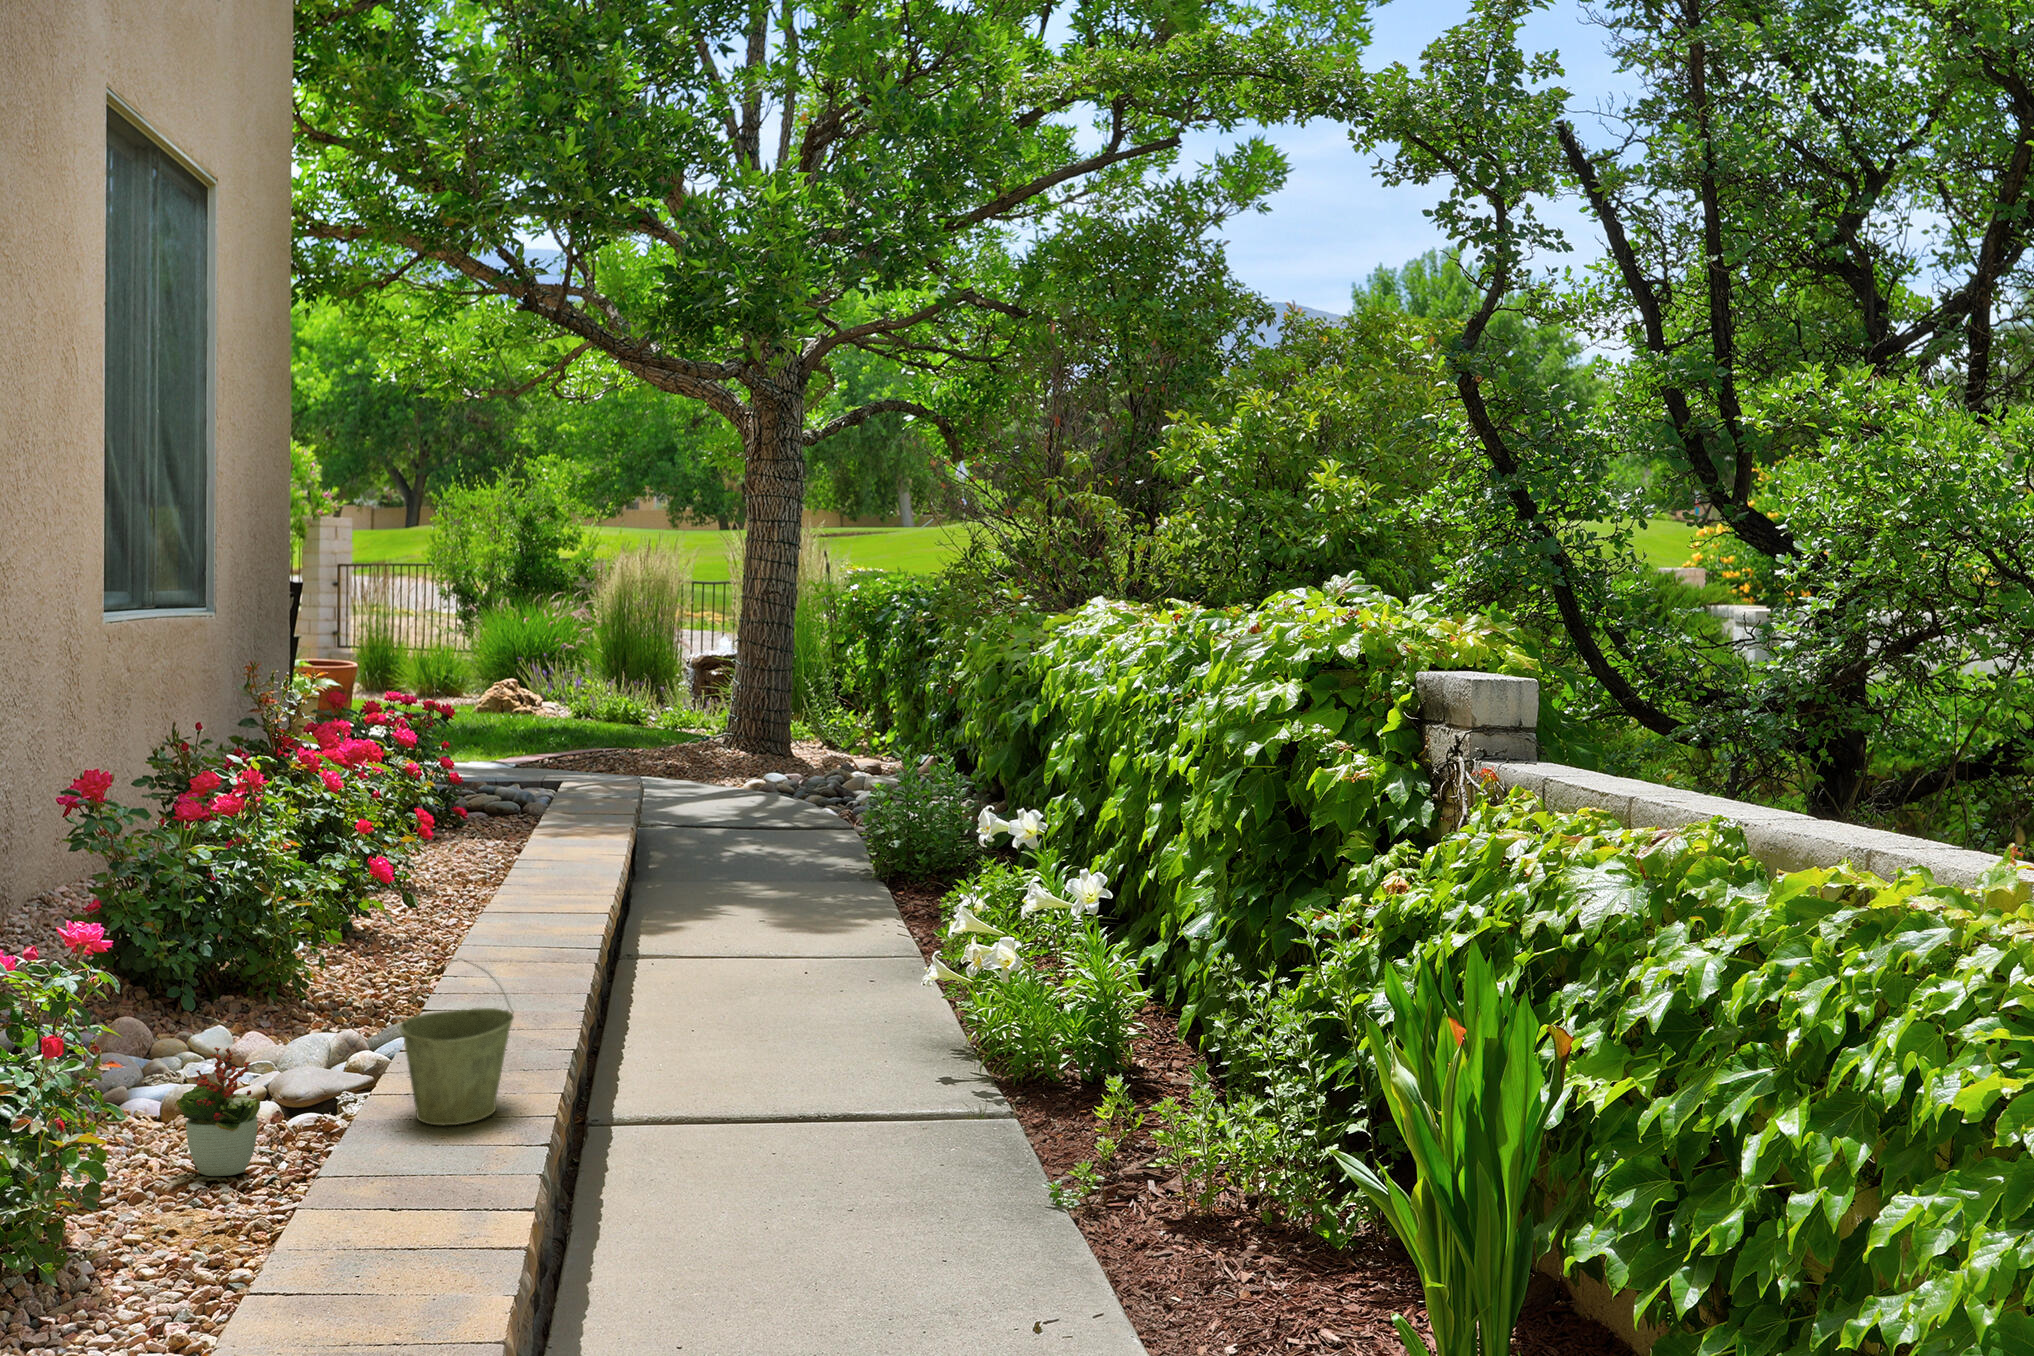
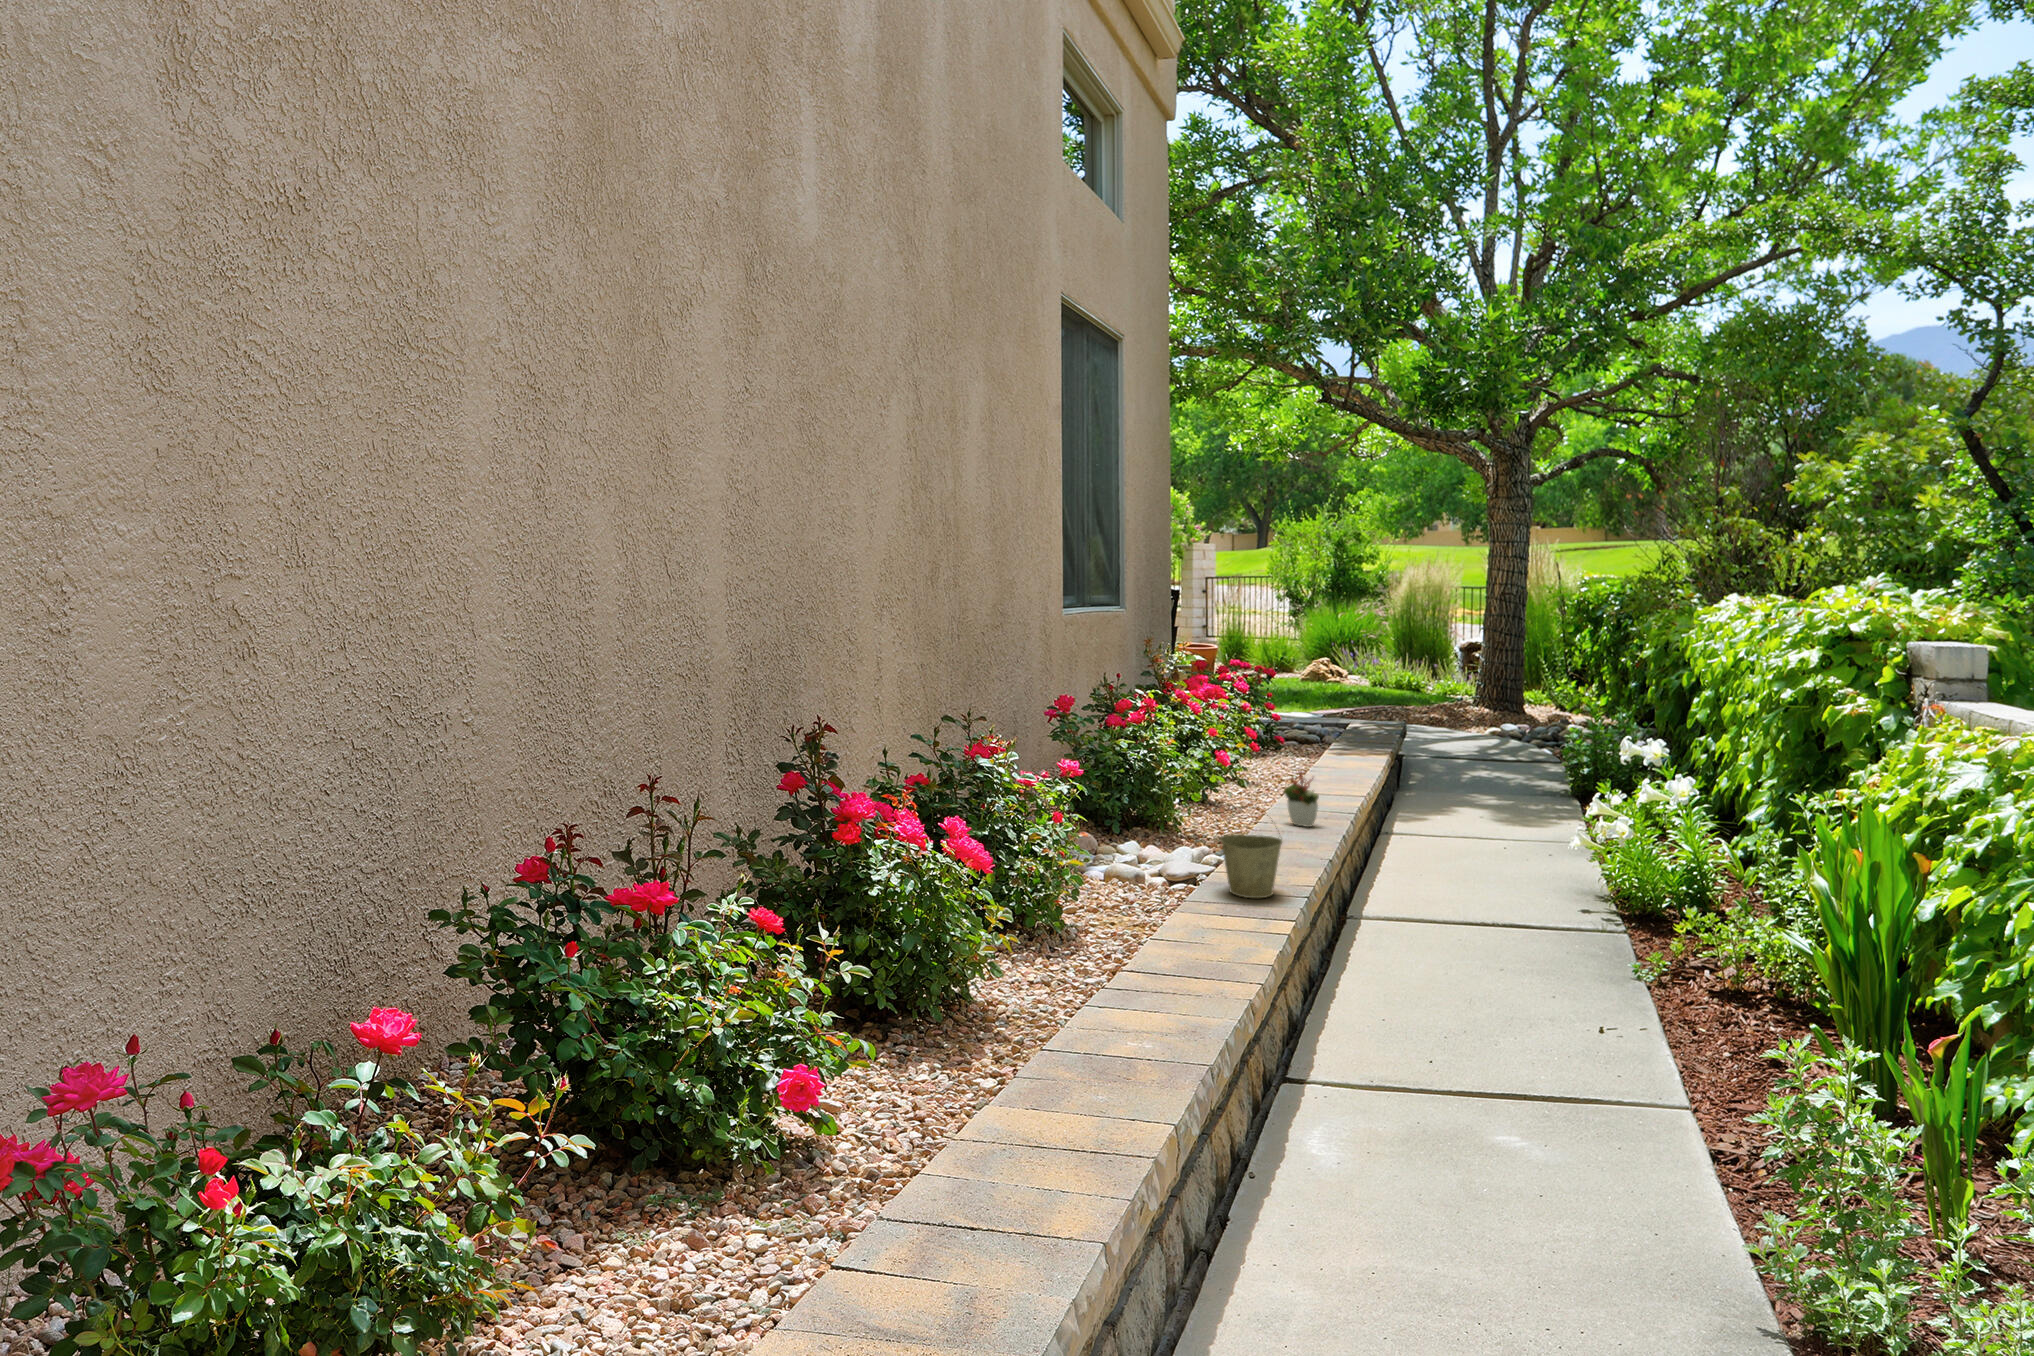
decorative plant: present [176,1047,260,1176] -> present [1283,770,1319,827]

